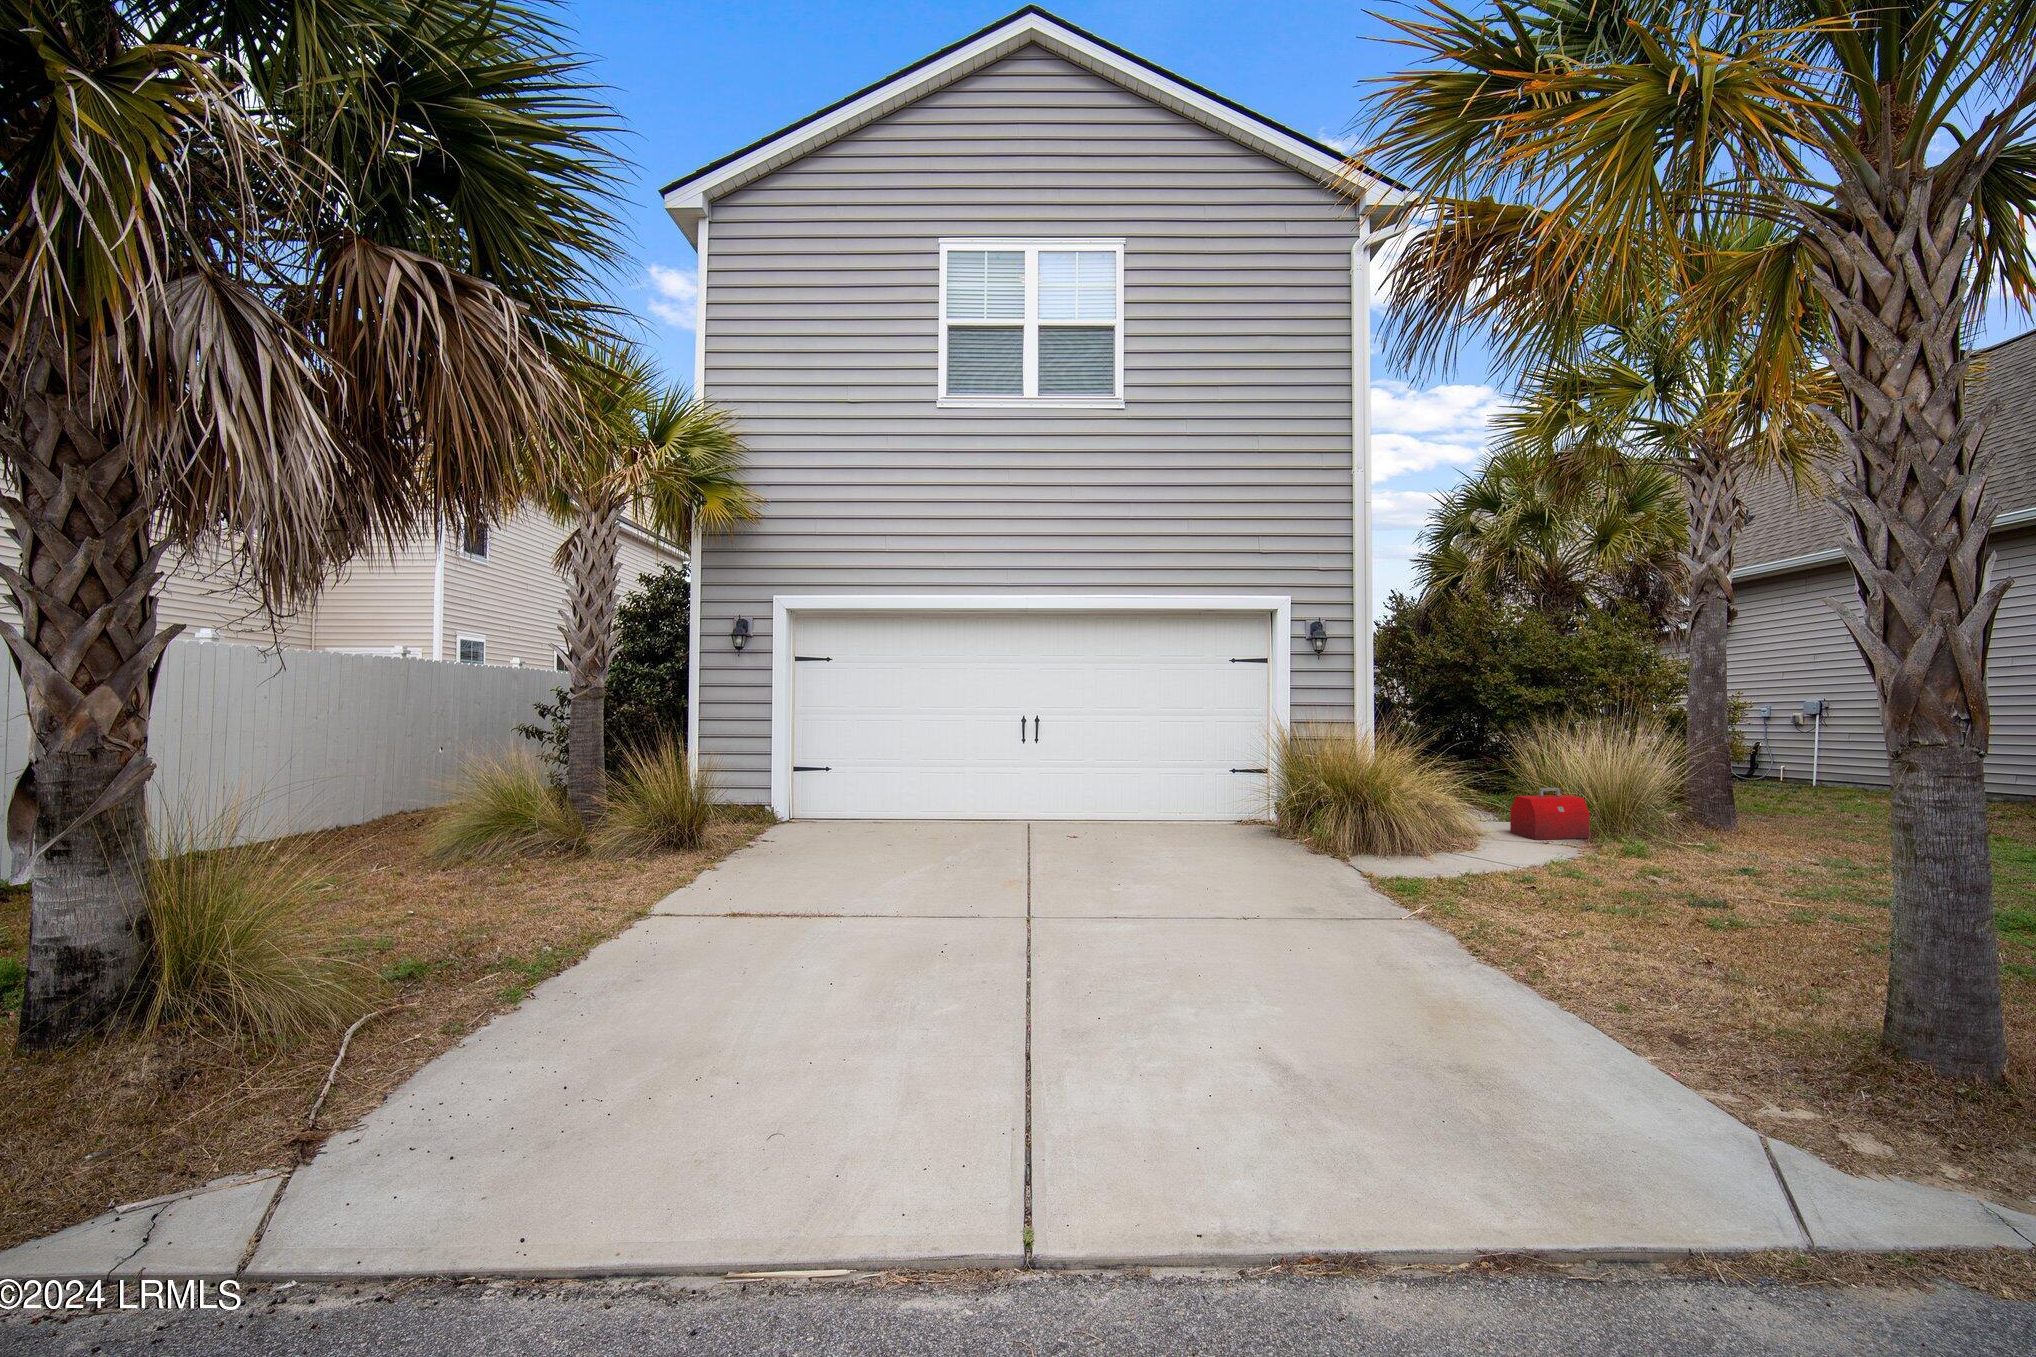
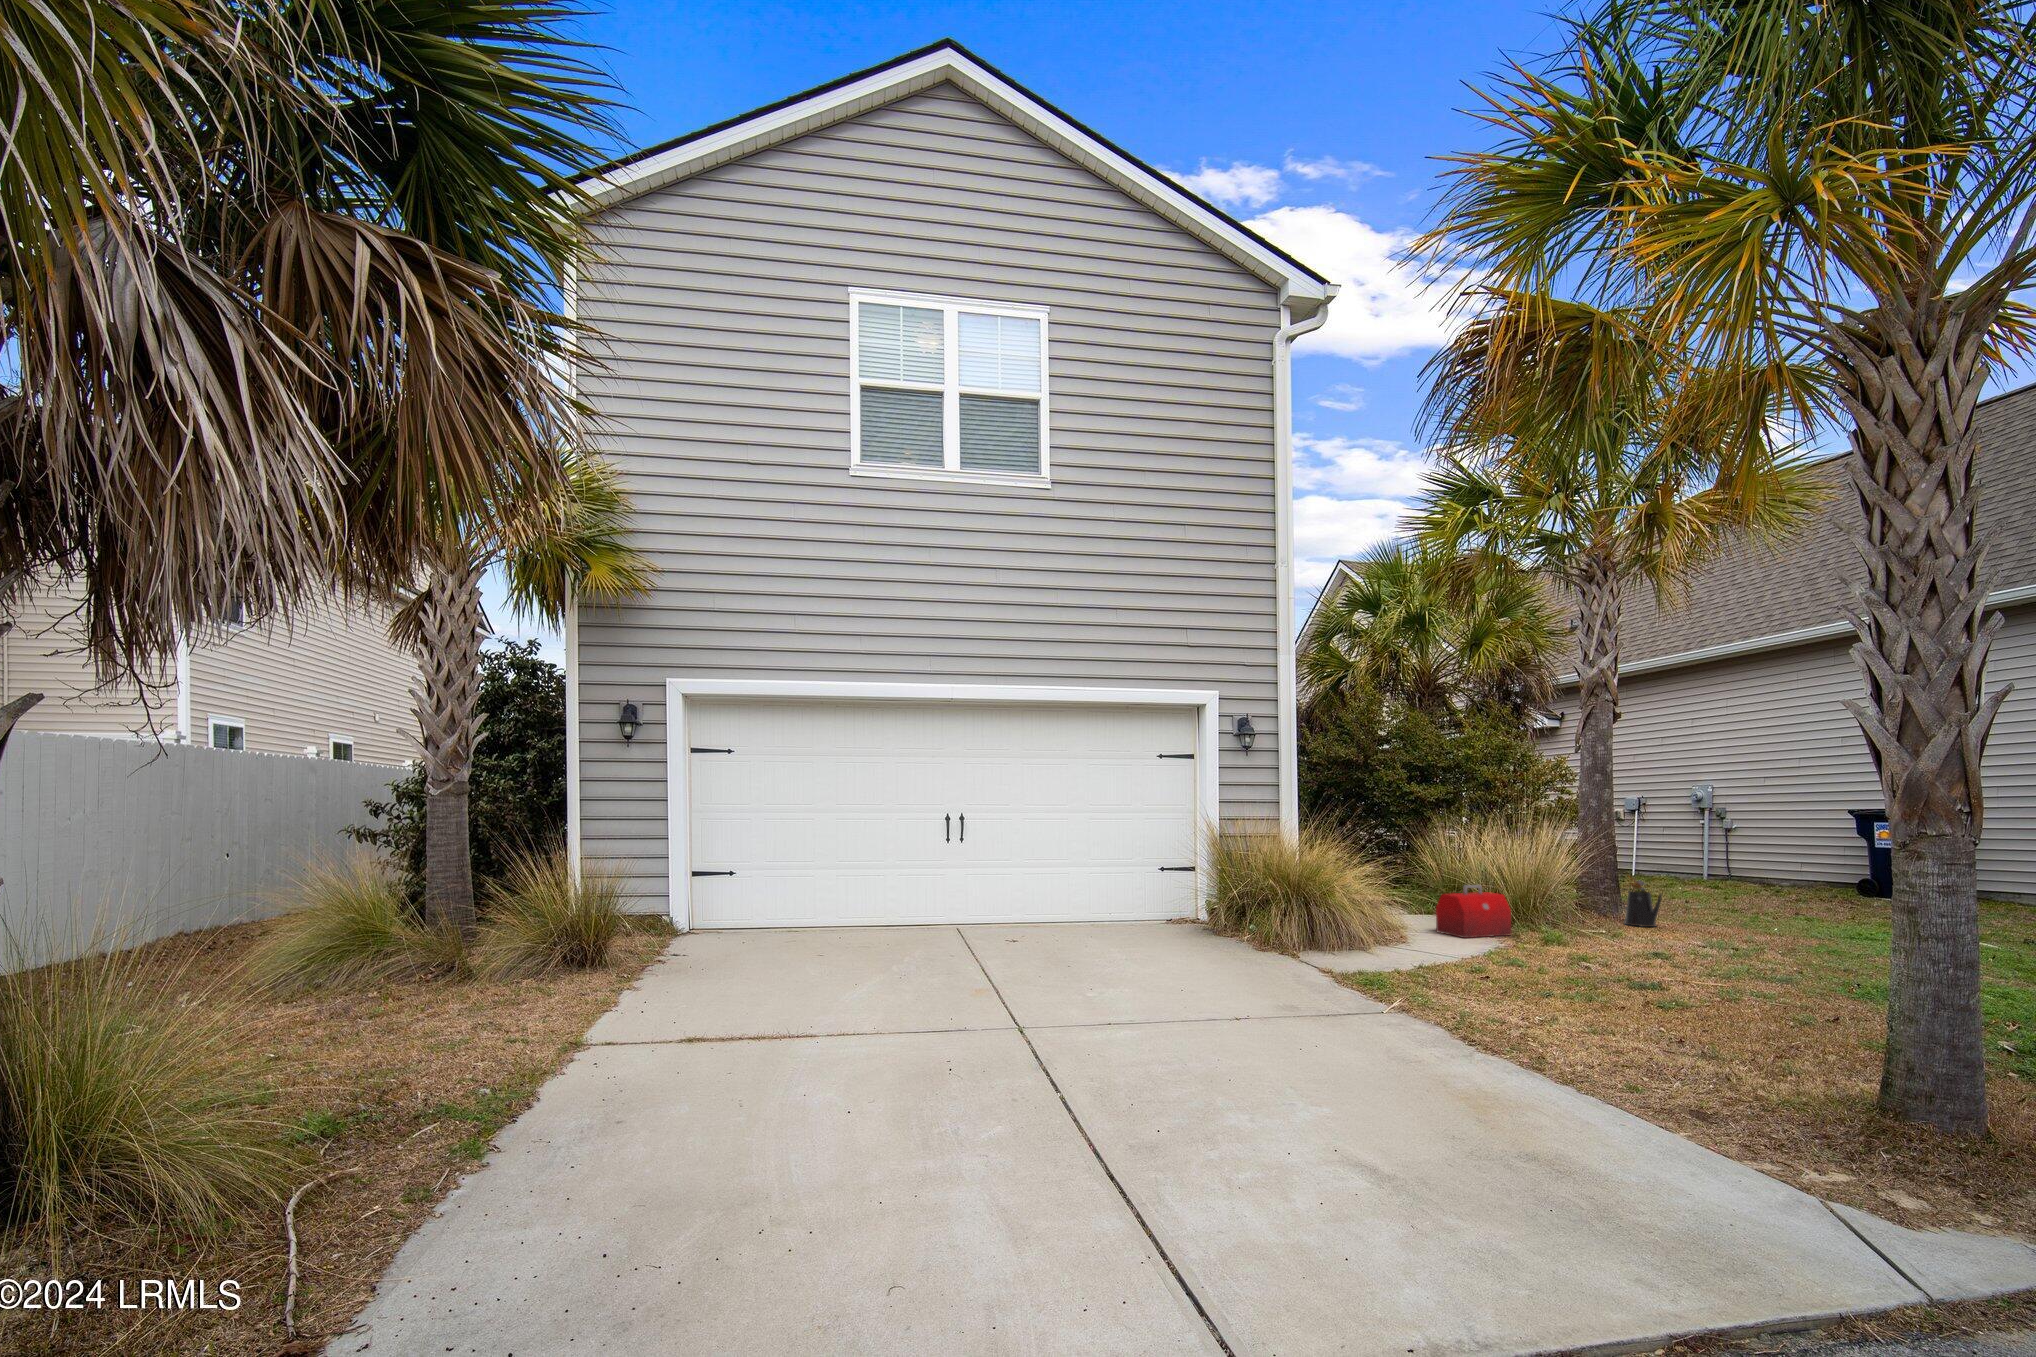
watering can: none [1725,779,1771,834] -> present [1619,879,1662,927]

